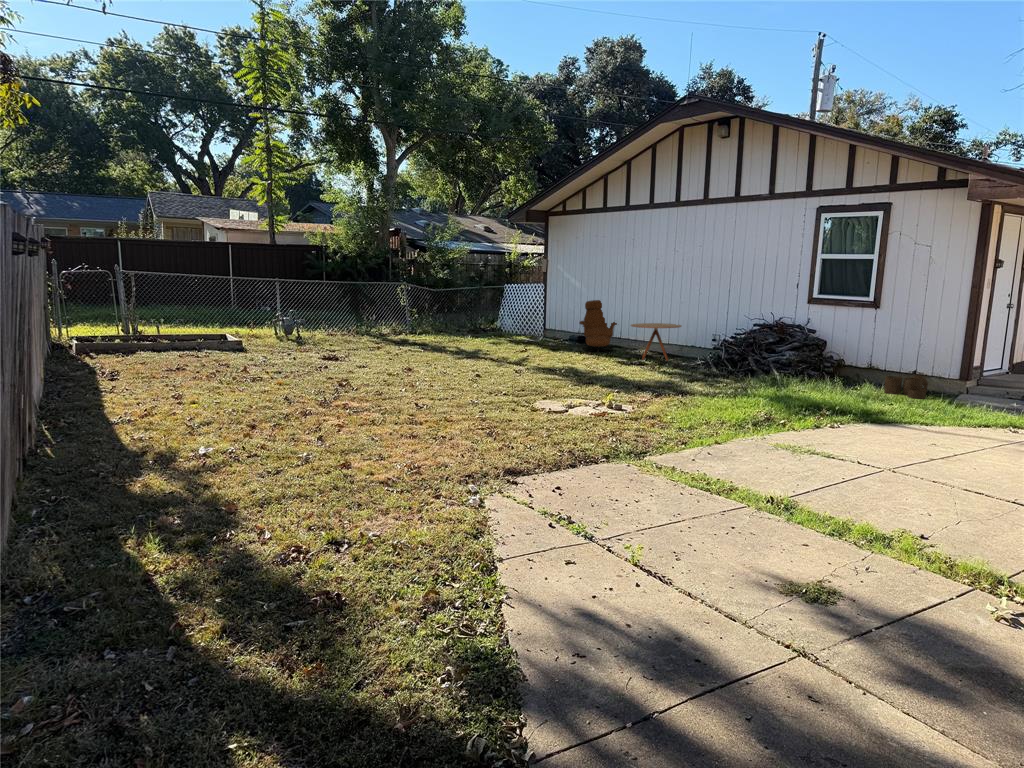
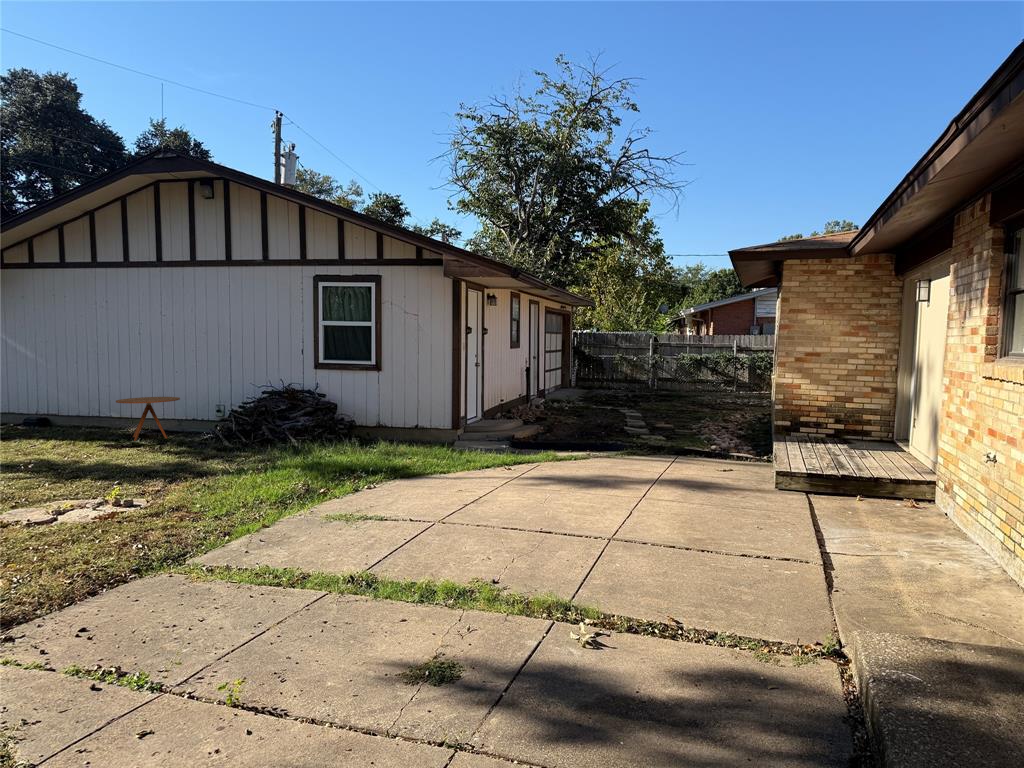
lounge chair: present [579,300,617,353] -> none [40,373,96,438]
woven basket: present [884,375,928,399] -> none [394,427,428,450]

